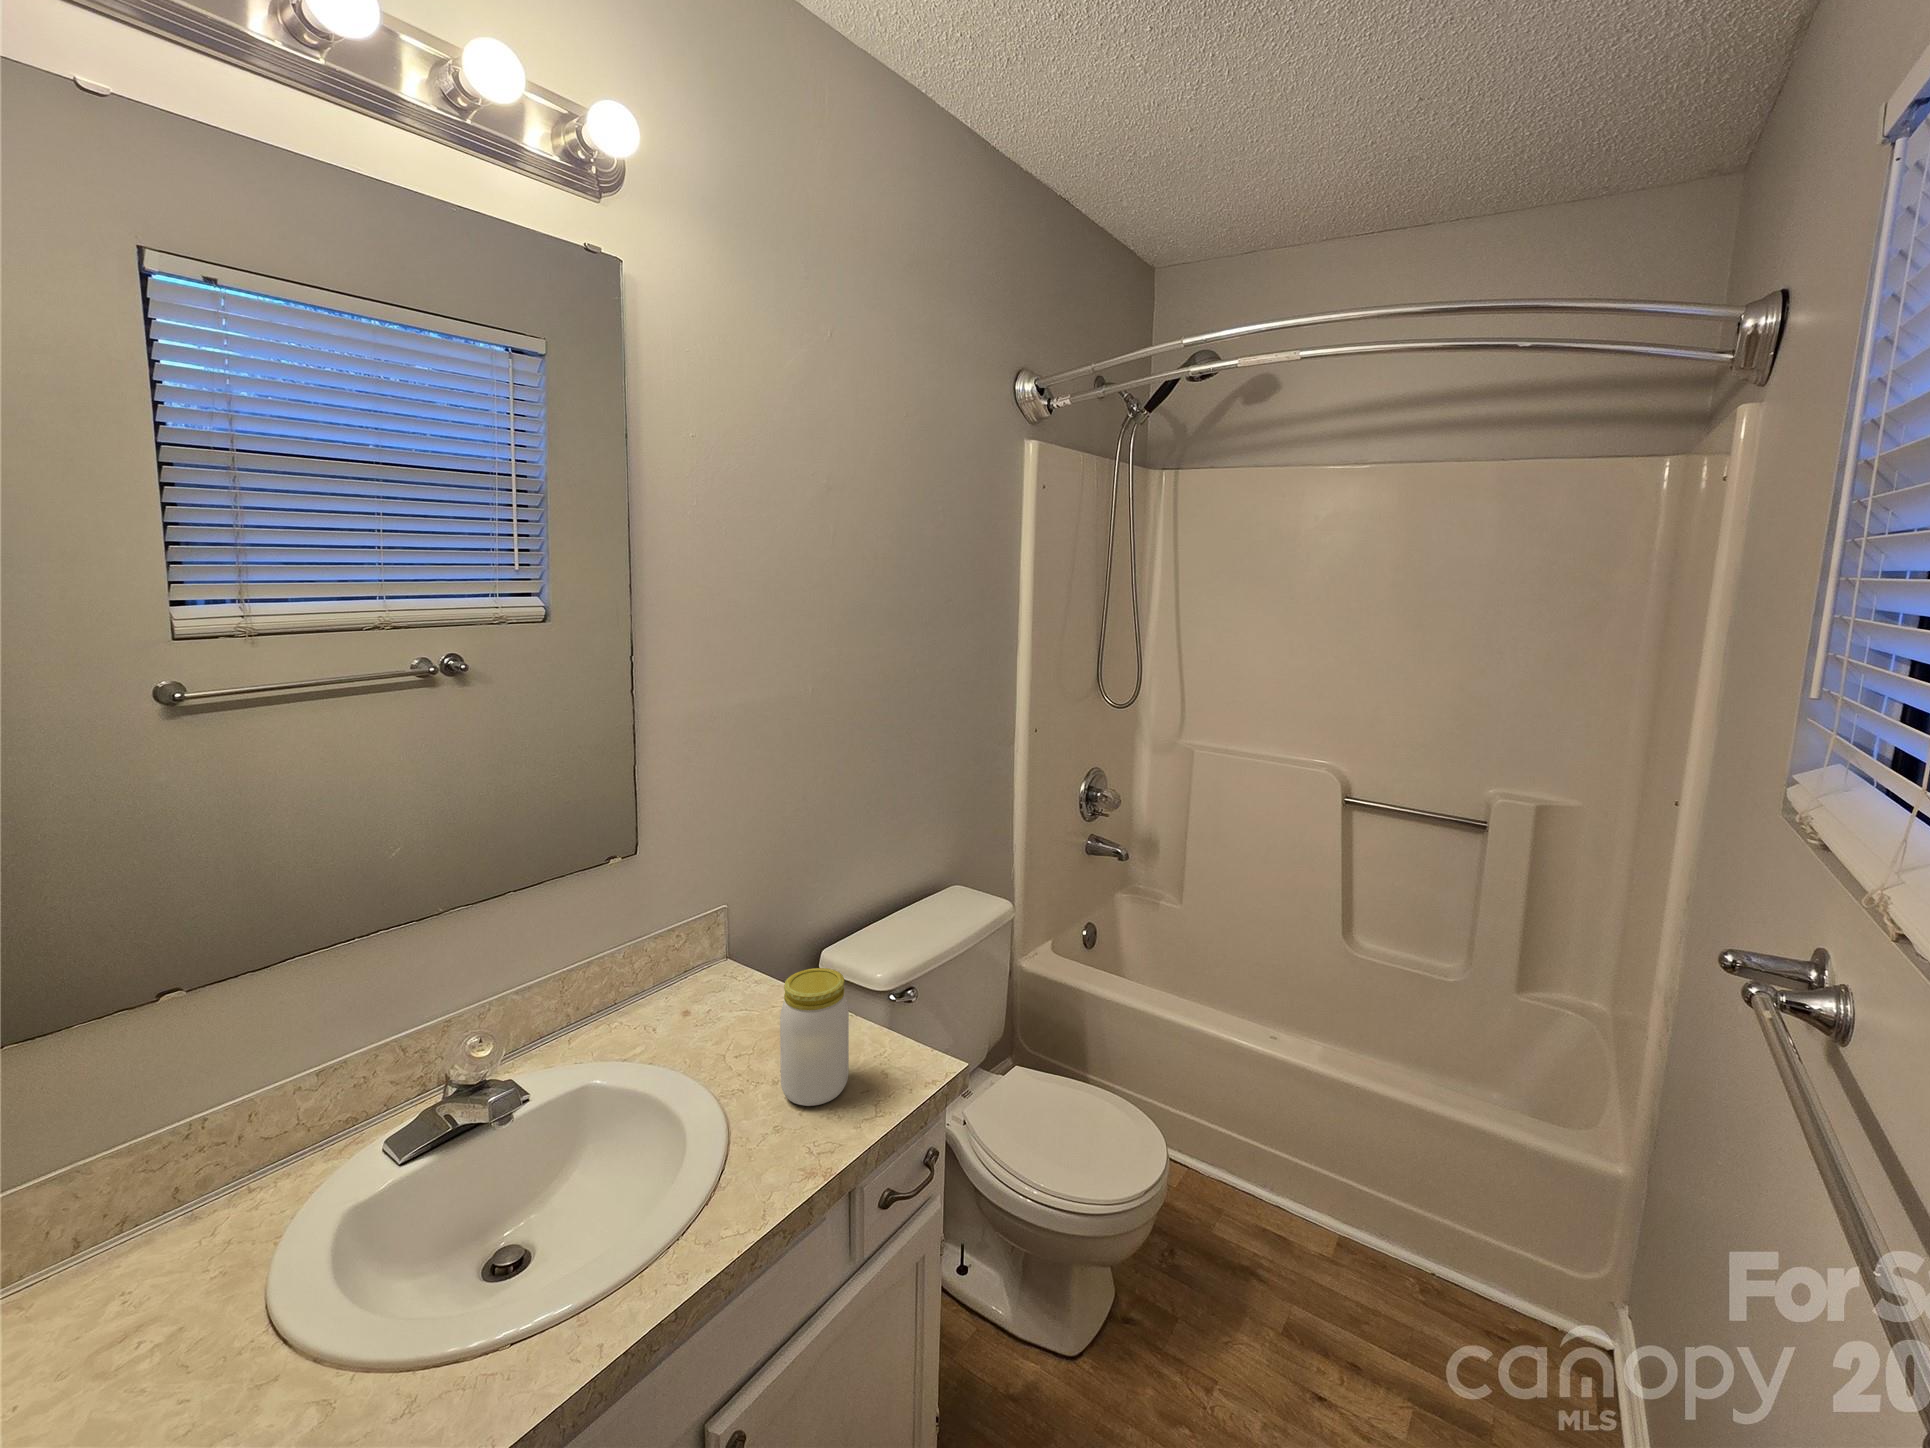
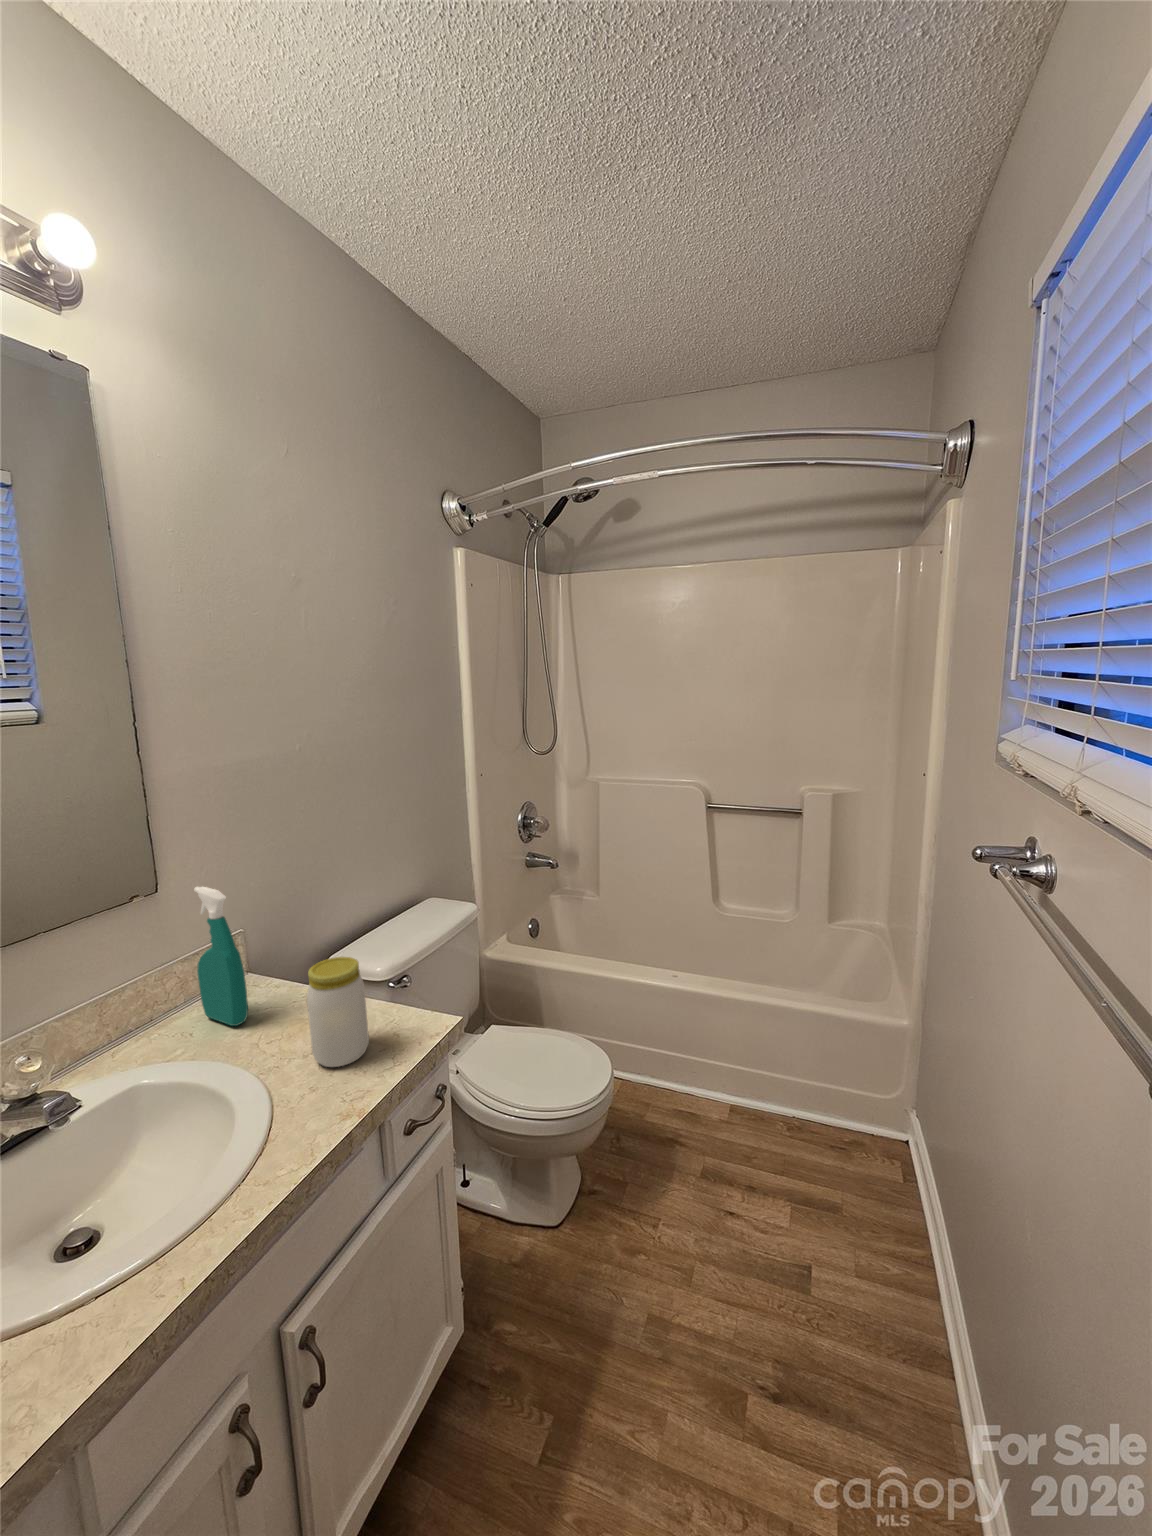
spray bottle: none [669,856,719,1029] -> present [194,887,248,1026]

